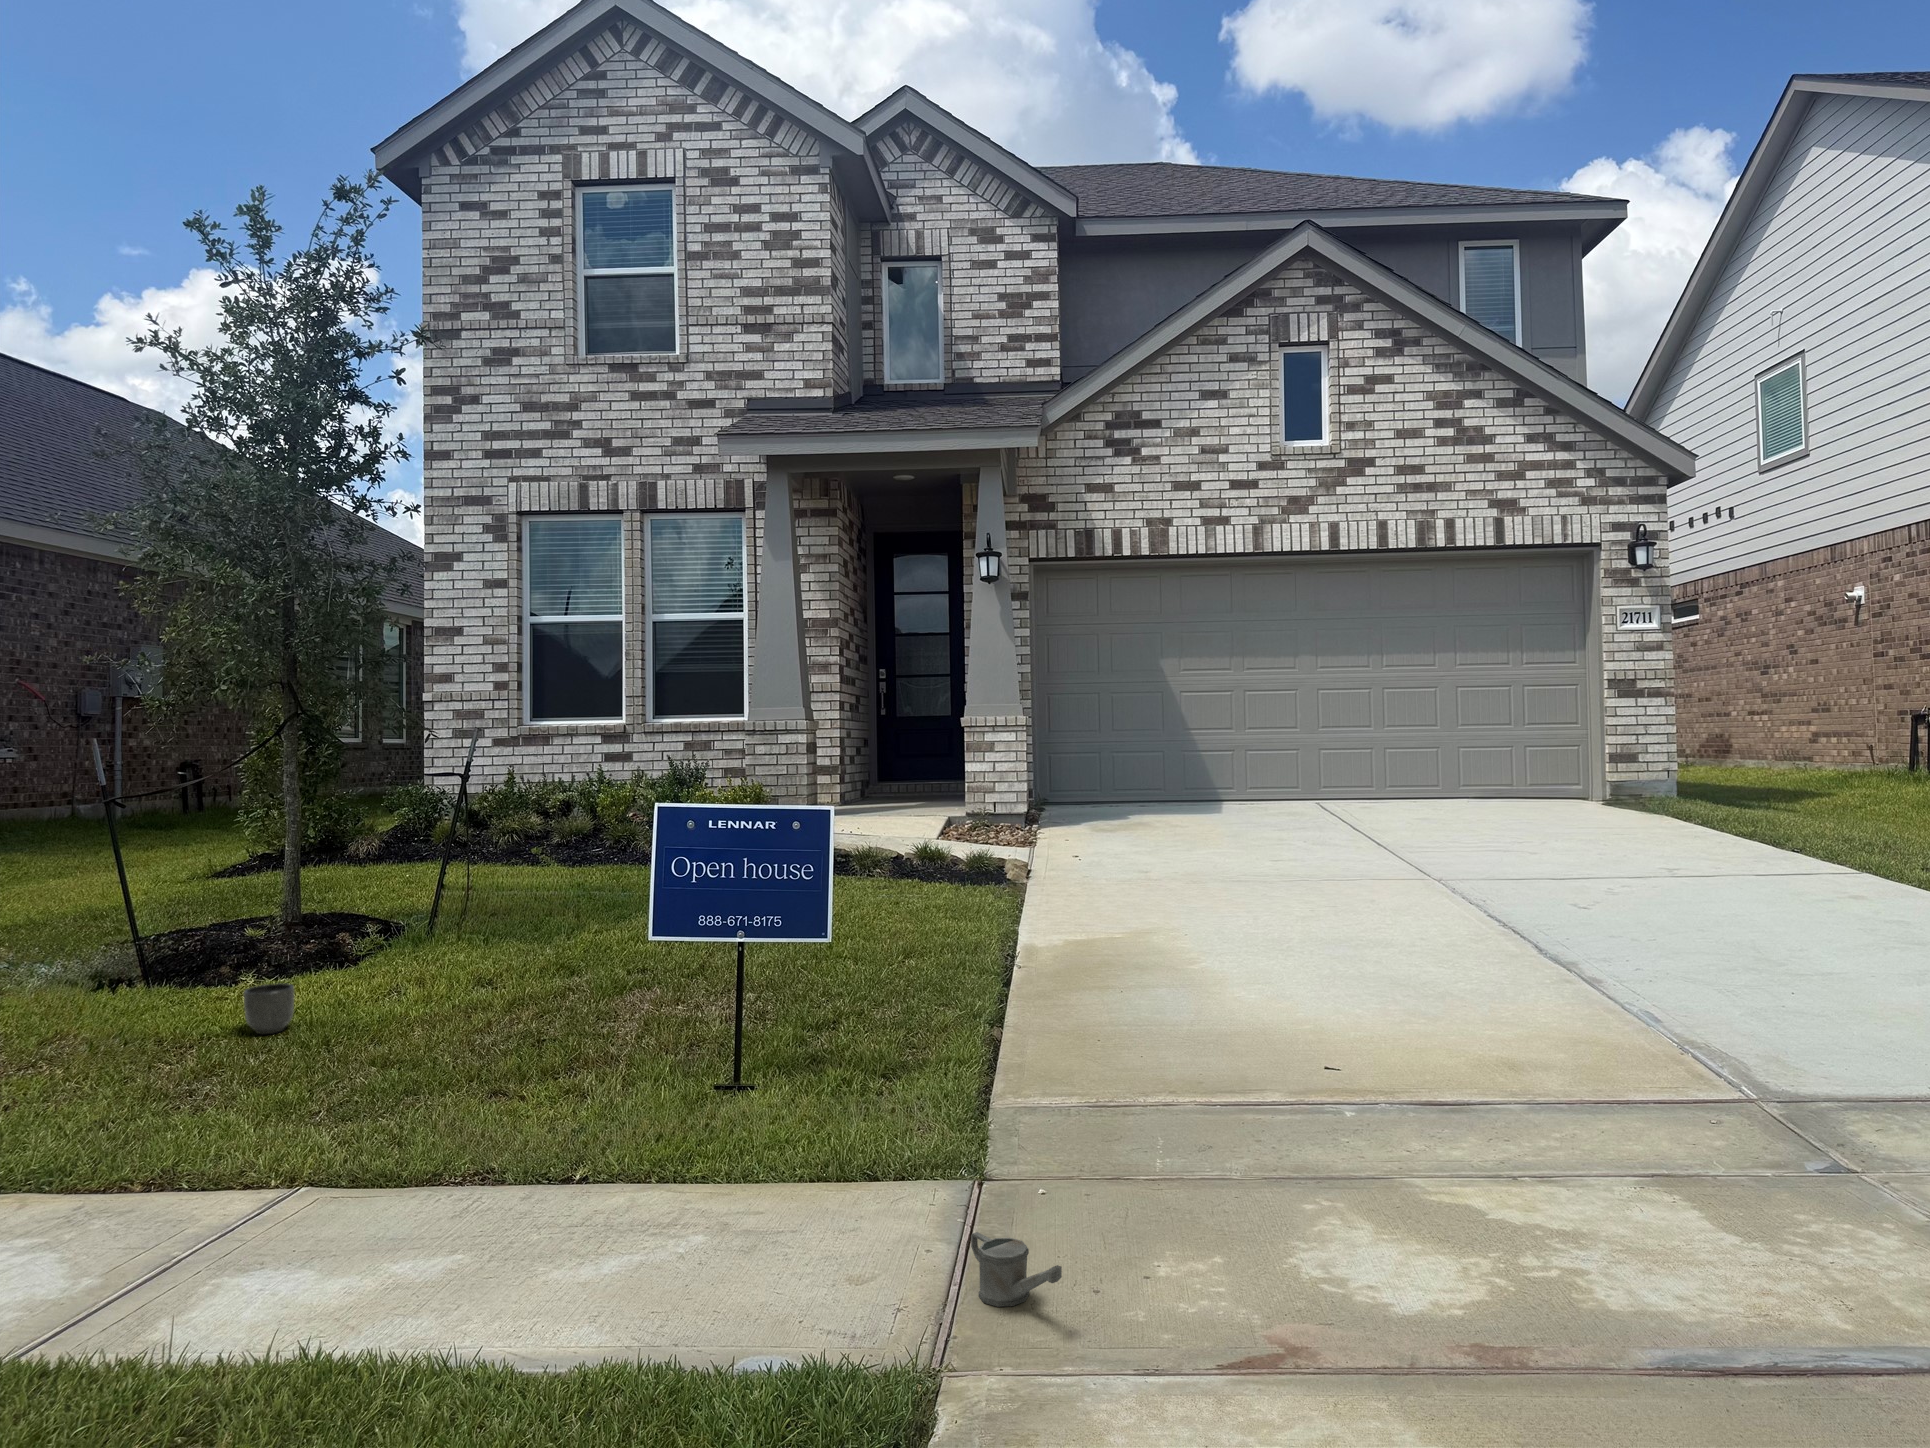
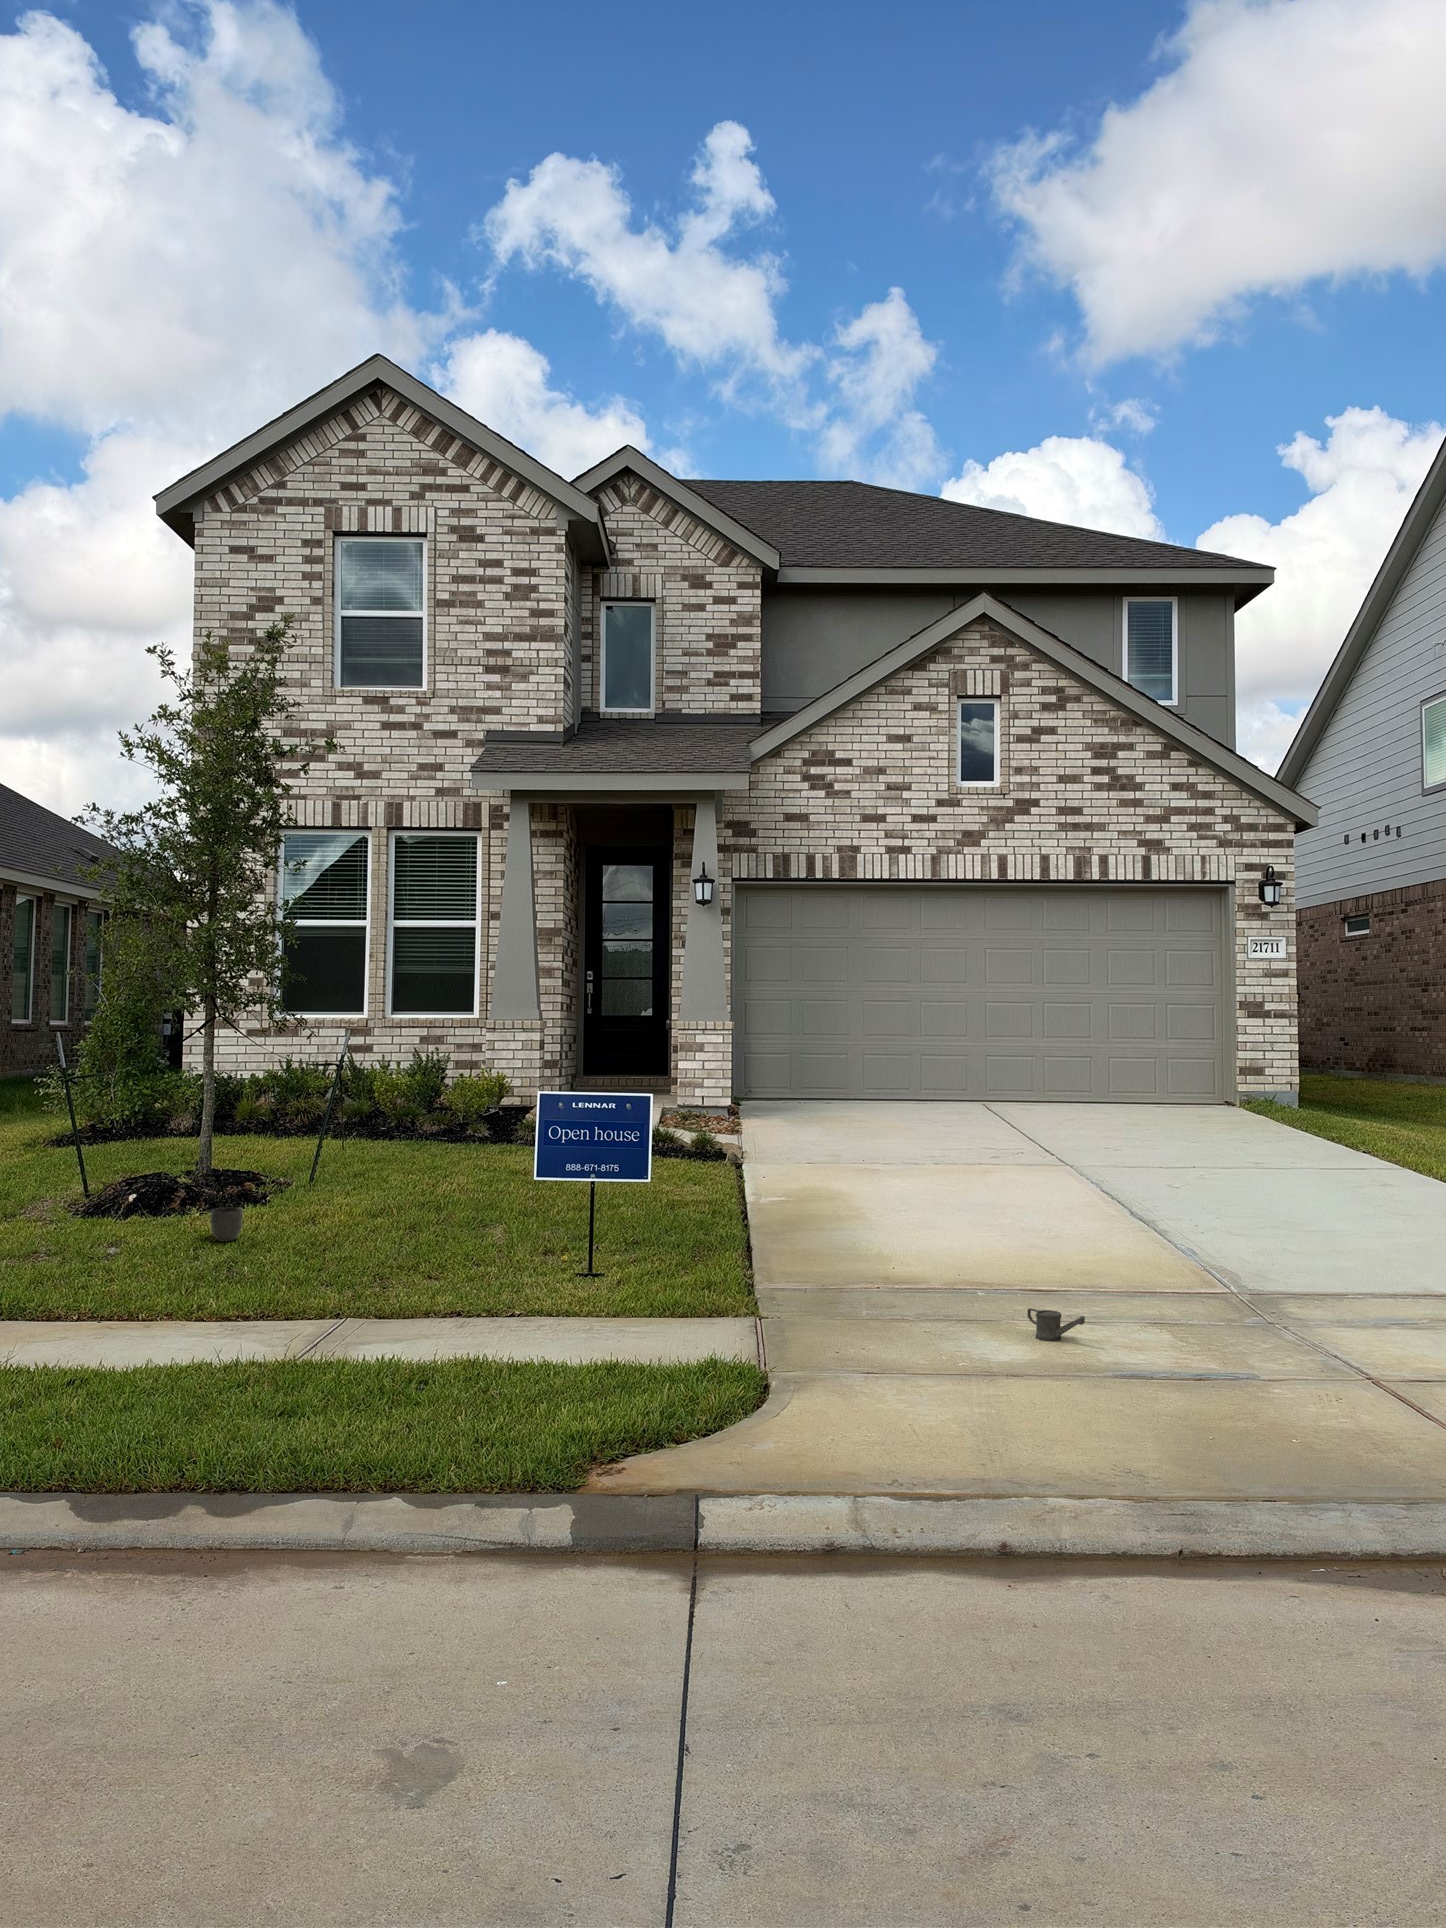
watering can: present [971,1232,1062,1307] -> present [1028,1308,1085,1341]

